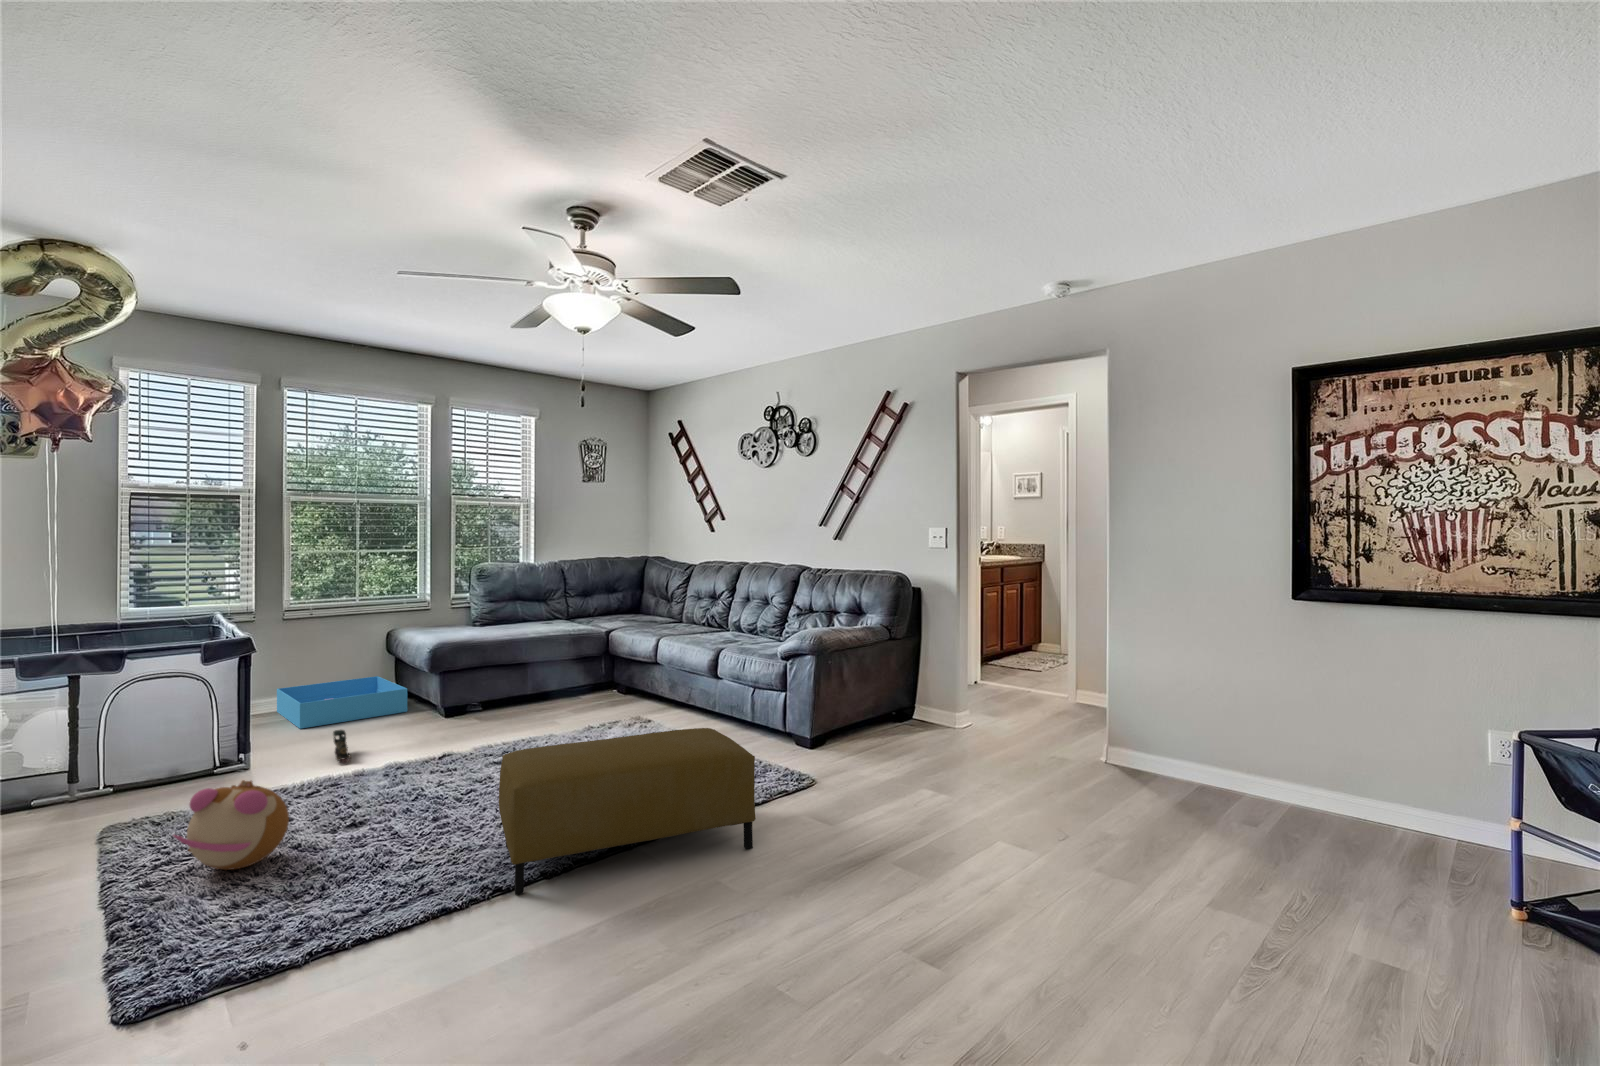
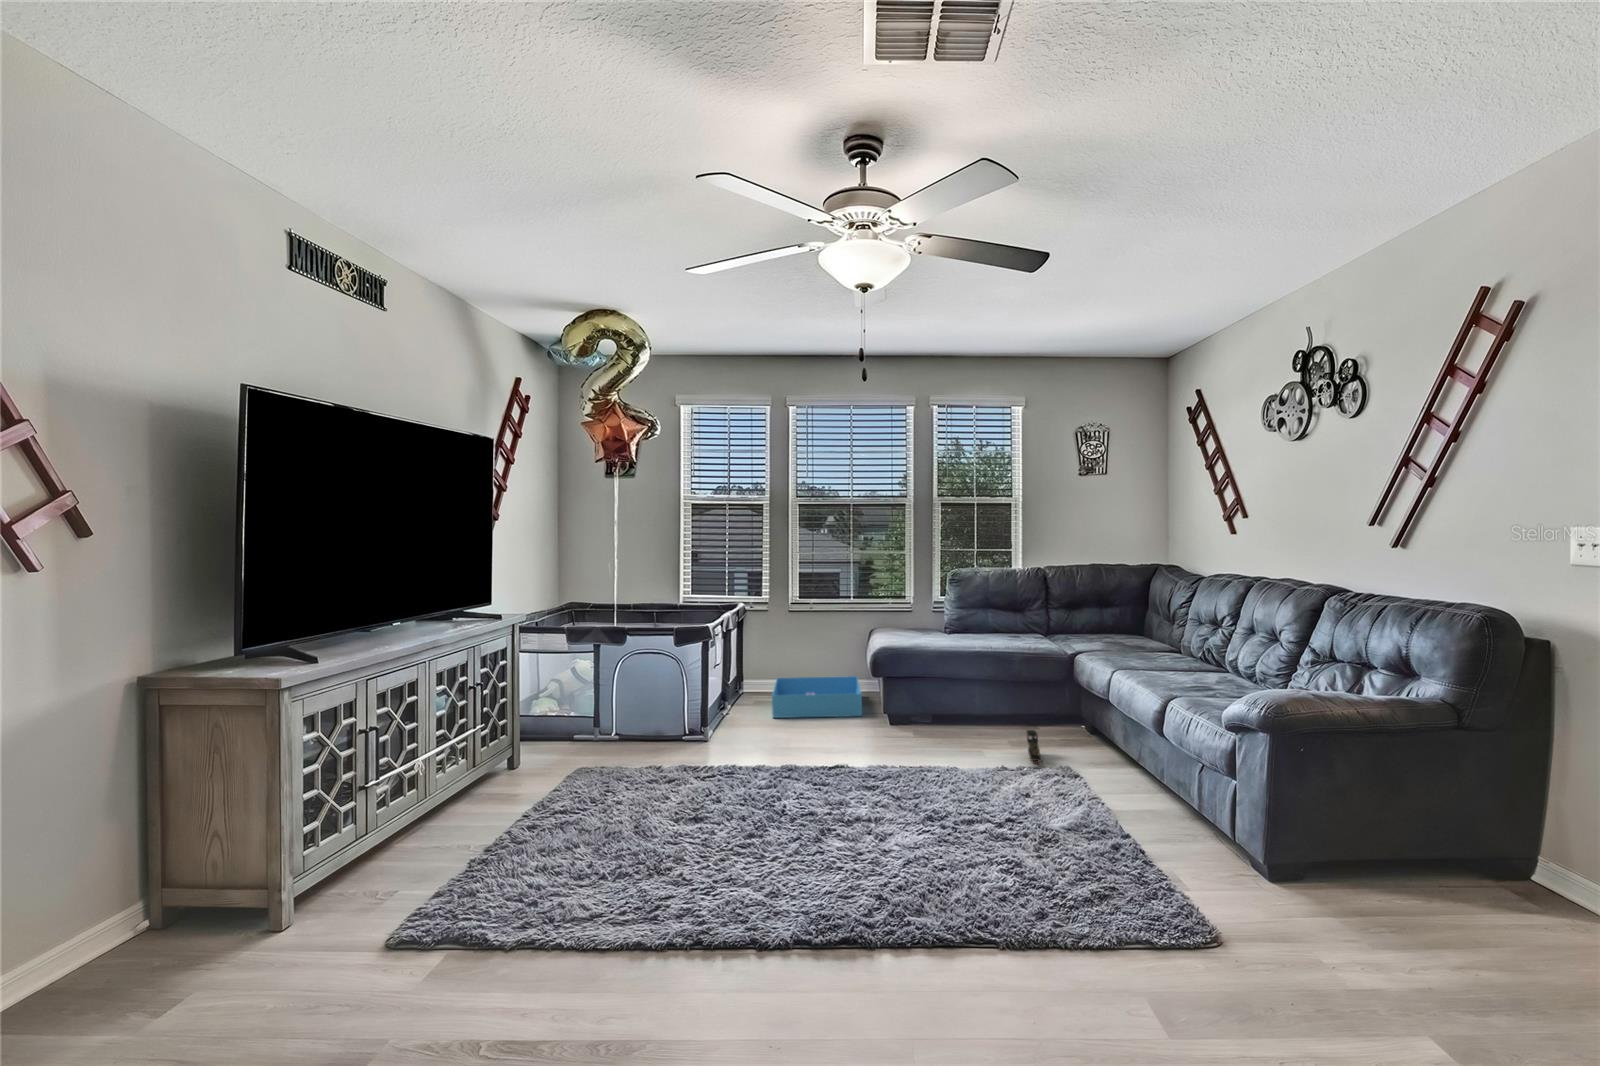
ottoman: present [499,728,756,895] -> none [712,794,1020,1010]
toy train: present [333,730,351,762] -> present [1027,730,1043,764]
plush toy: present [173,780,289,870] -> none [558,767,638,842]

